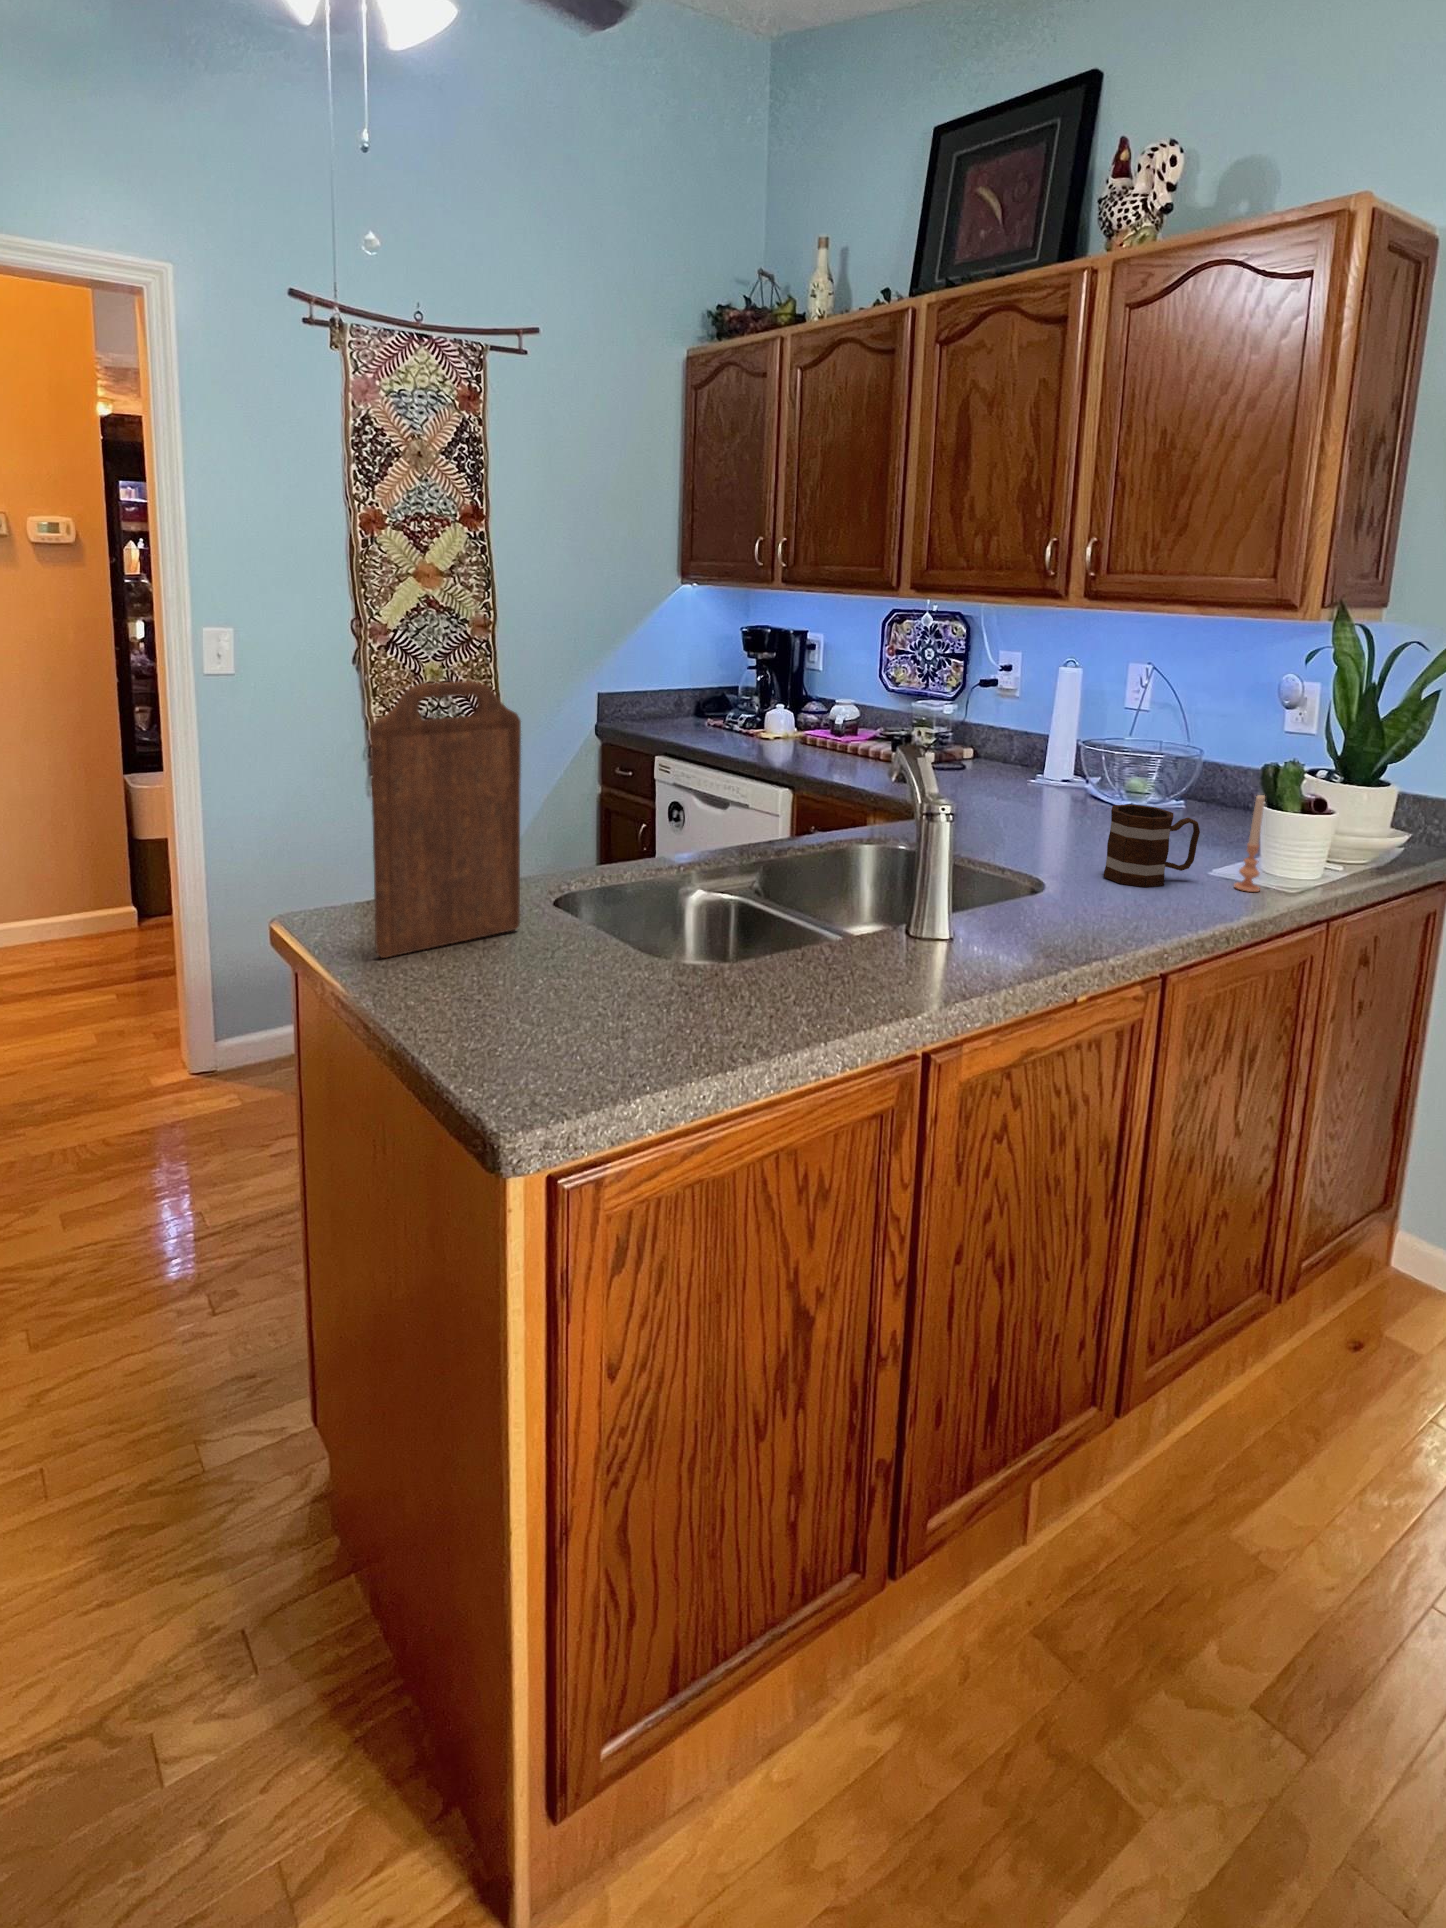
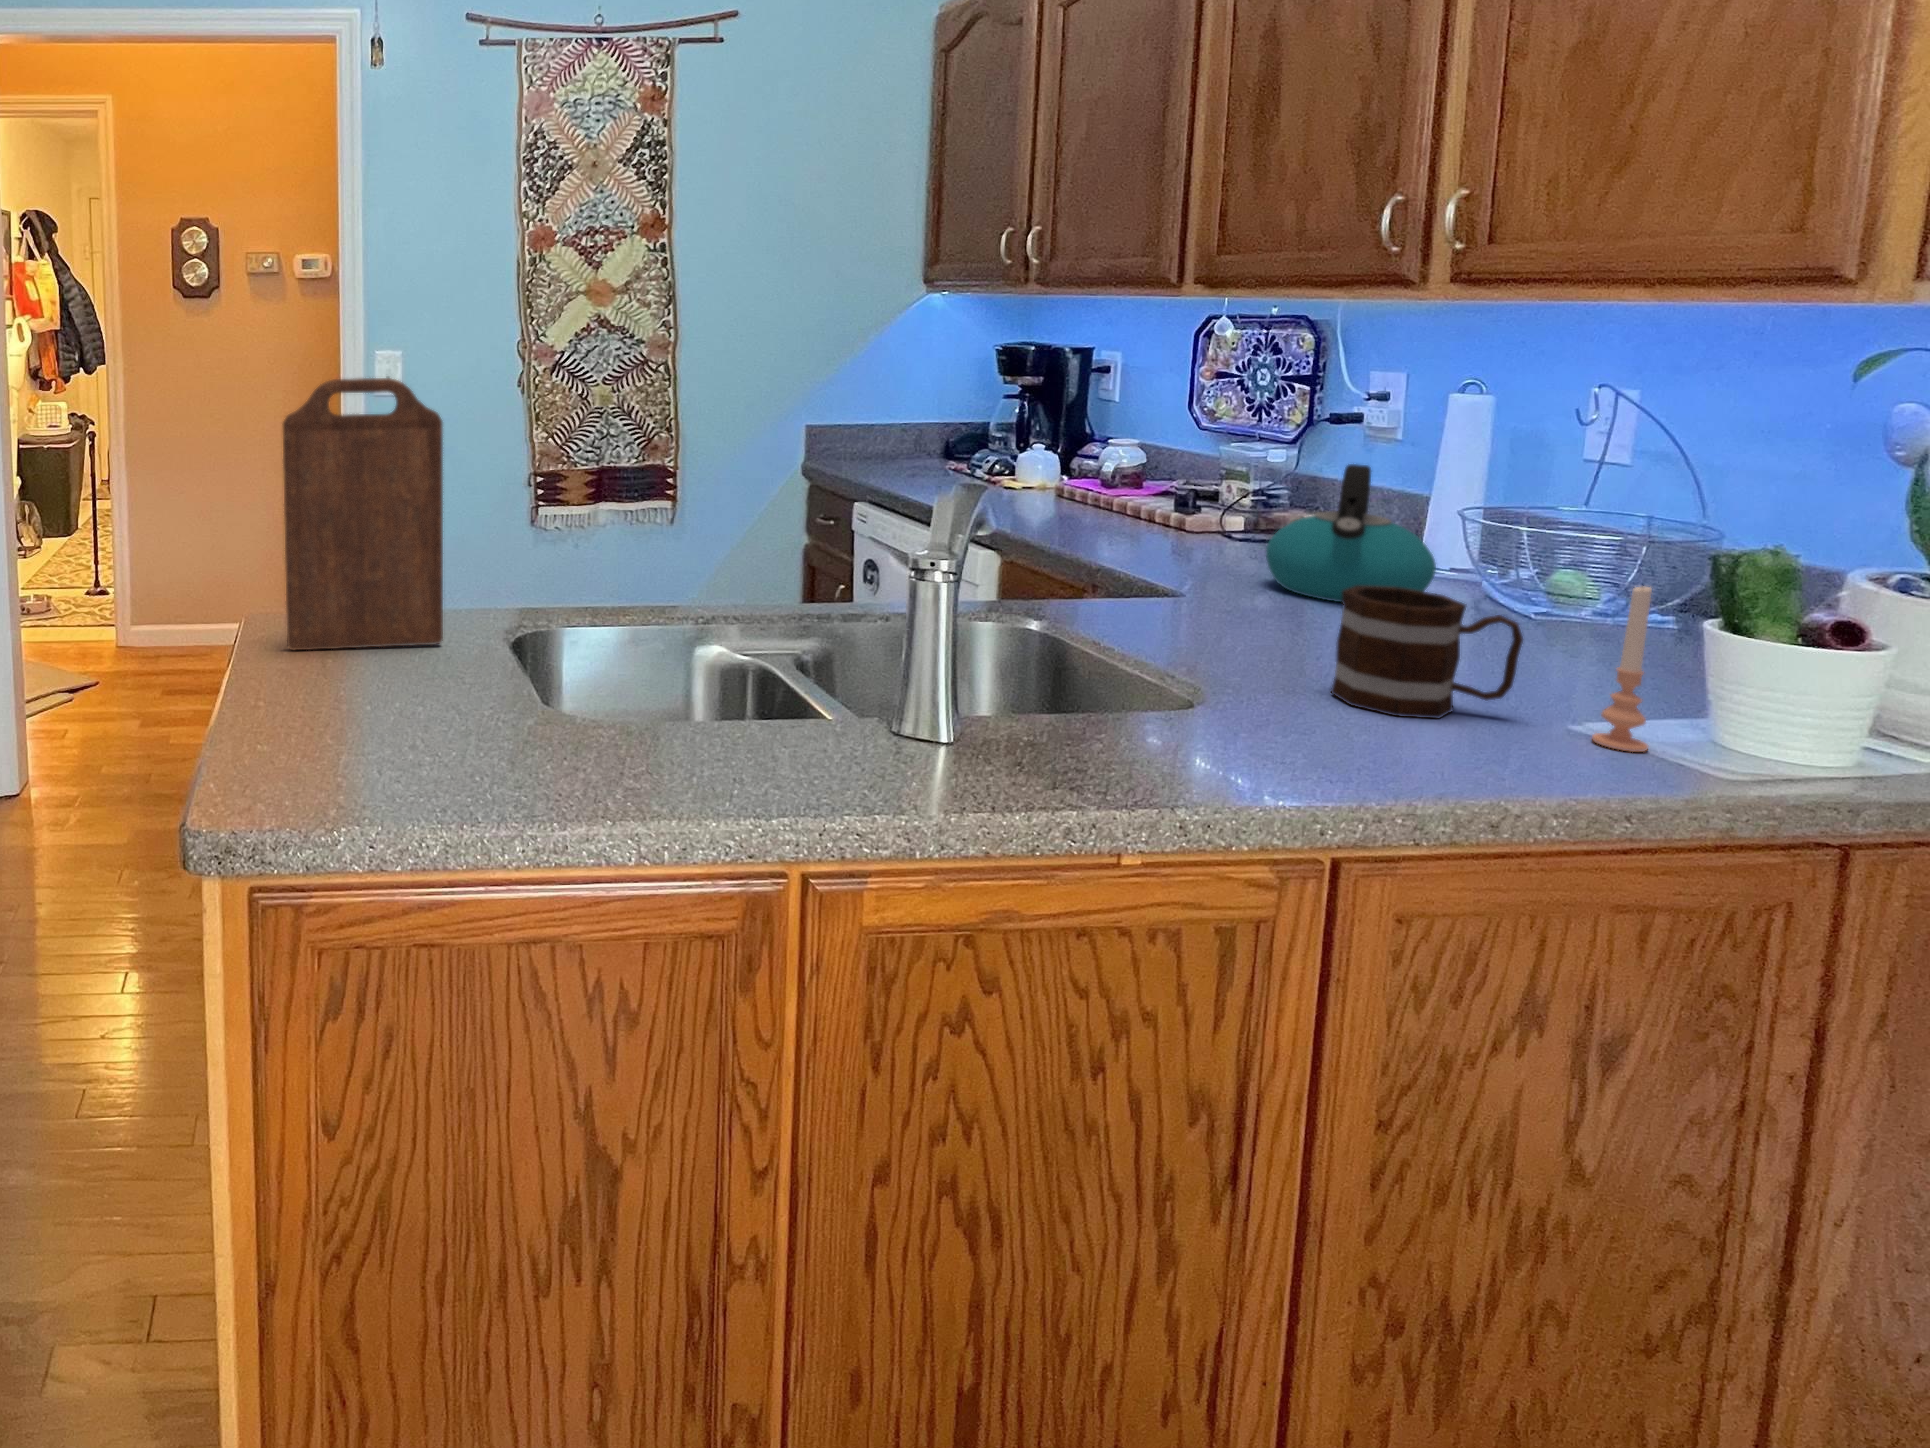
kettle: none [986,719,1078,812] -> present [1266,464,1436,603]

